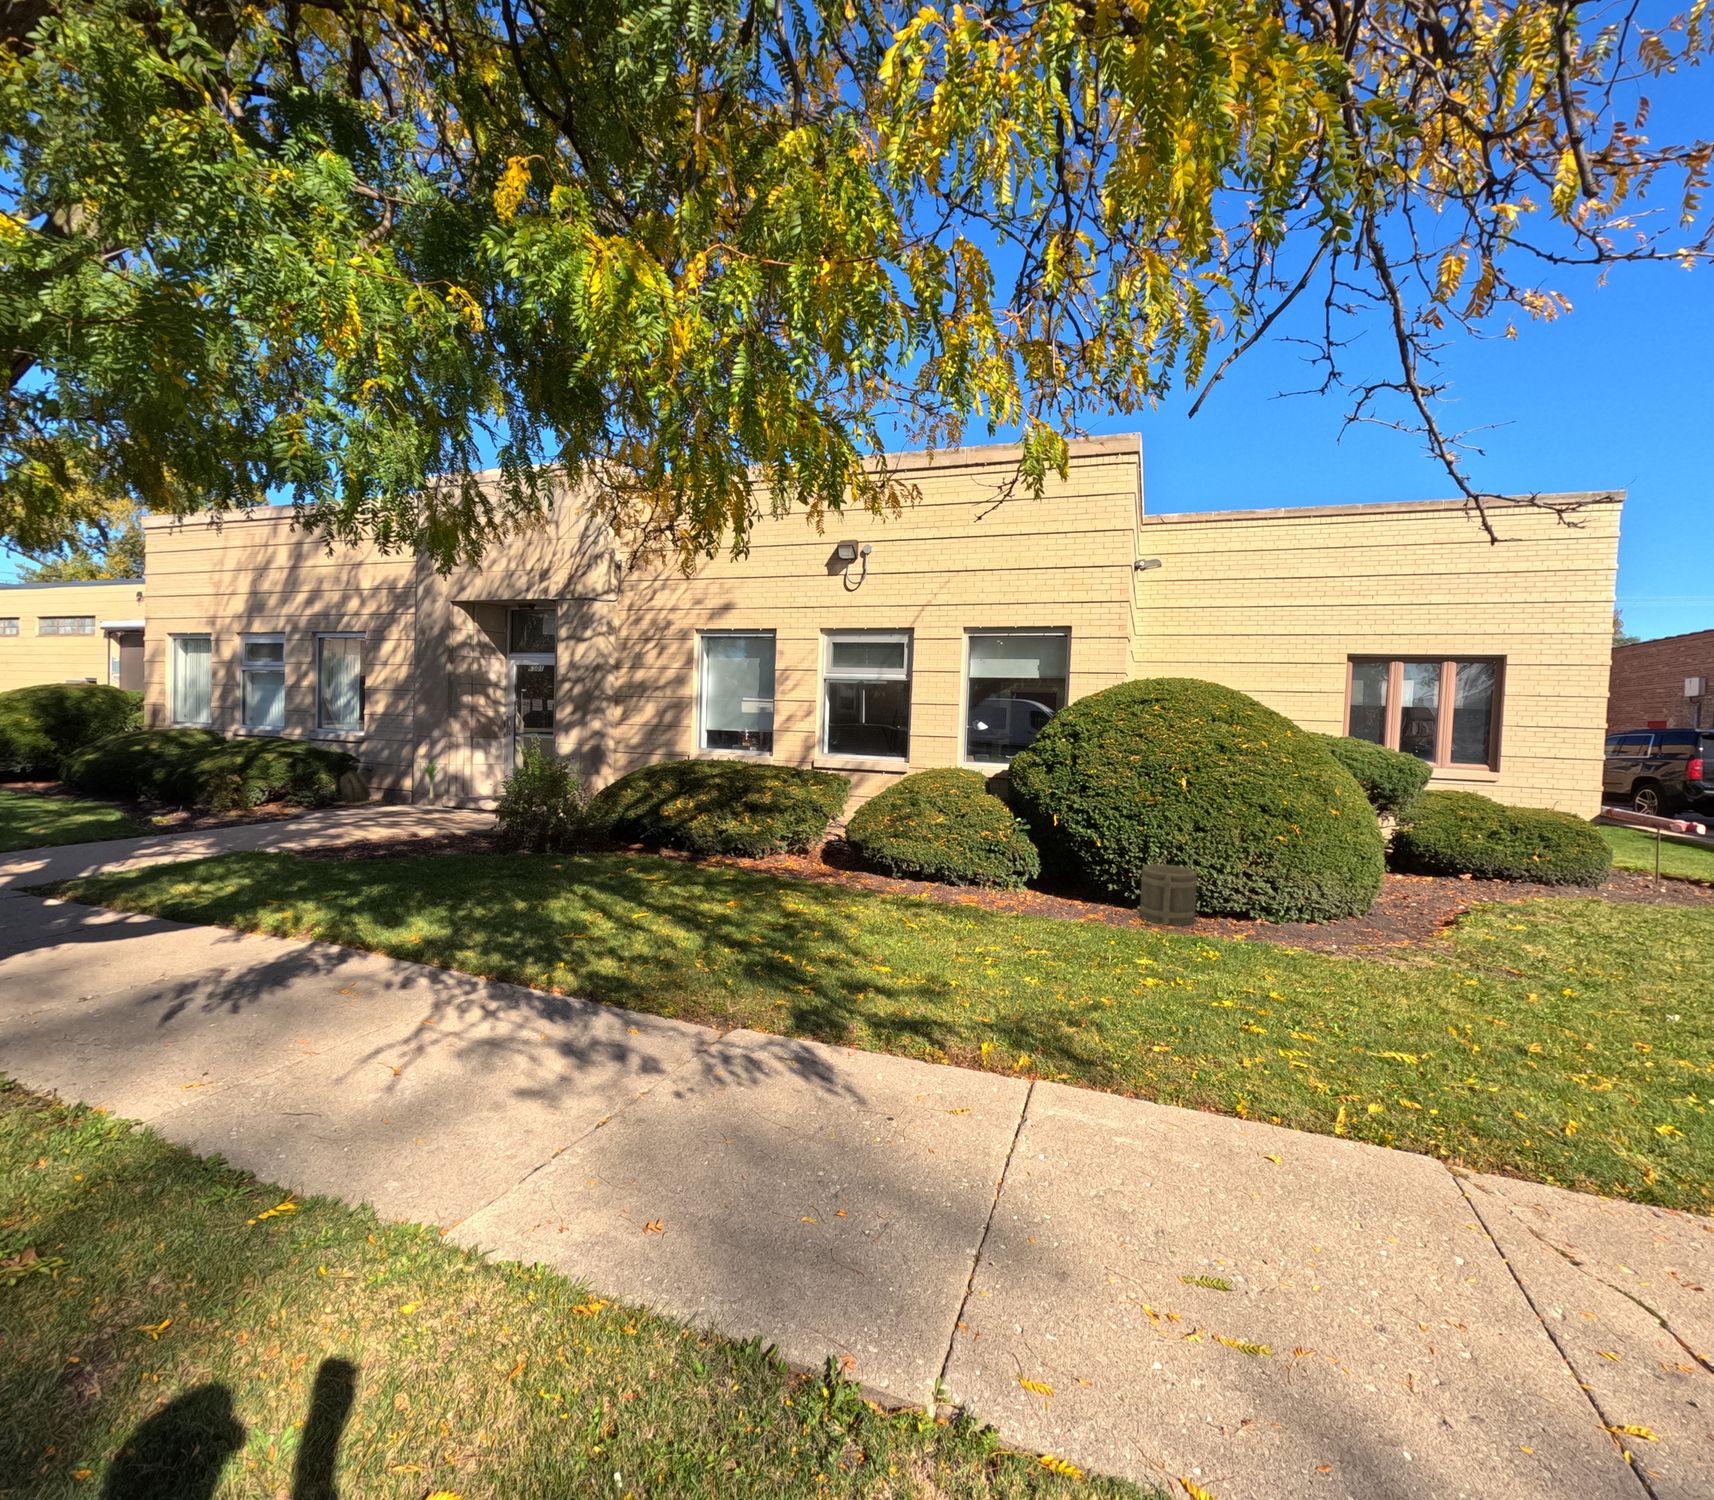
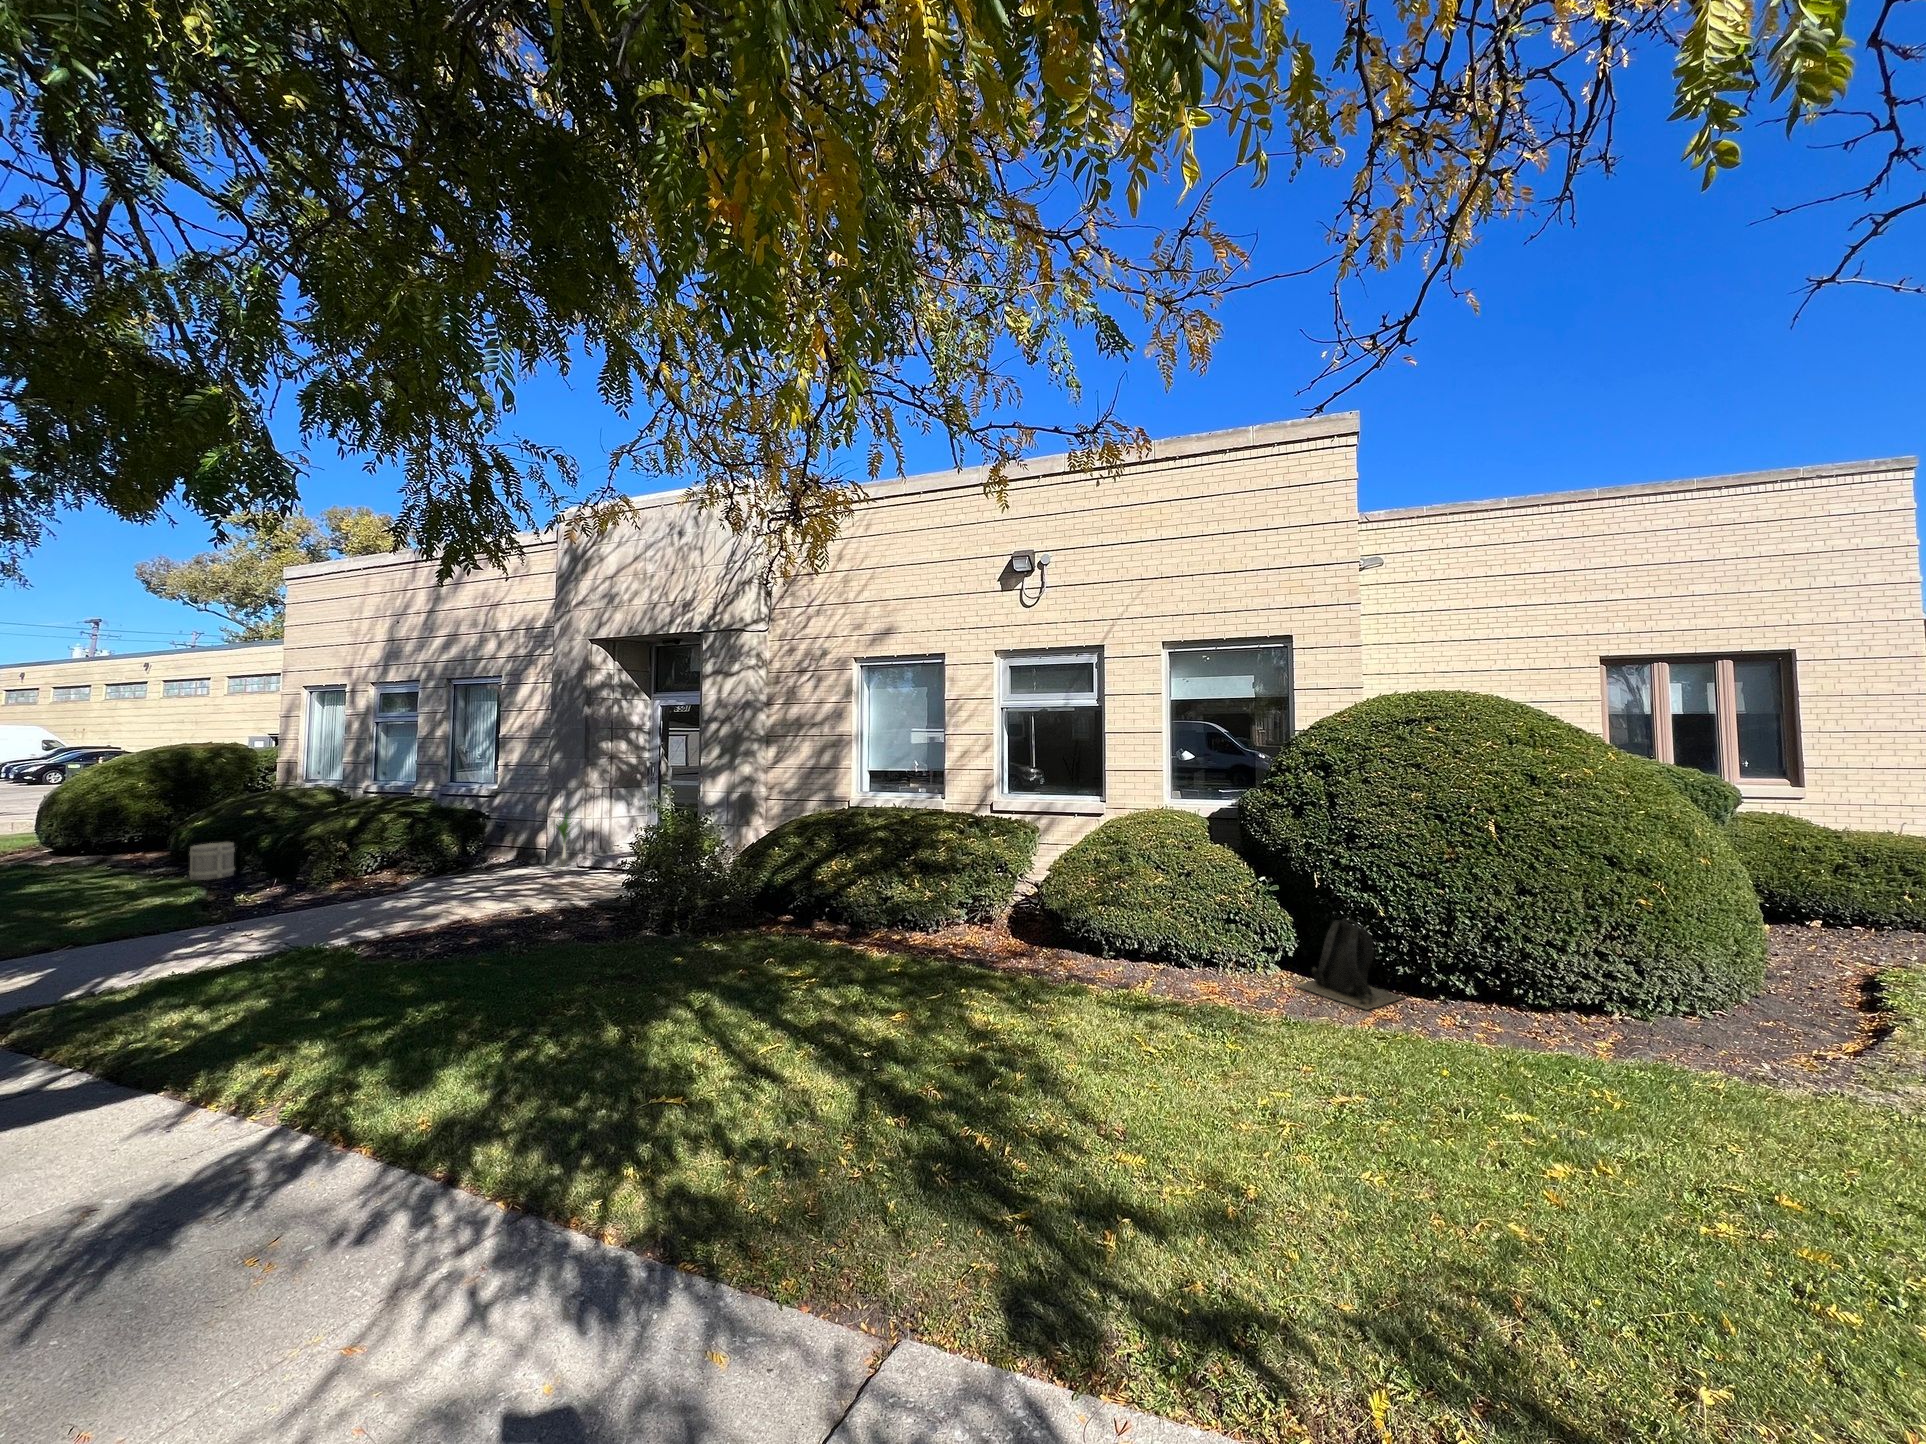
backpack: present [339,771,378,805] -> present [1296,918,1404,1010]
bucket: present [1140,864,1197,925] -> present [189,842,235,880]

